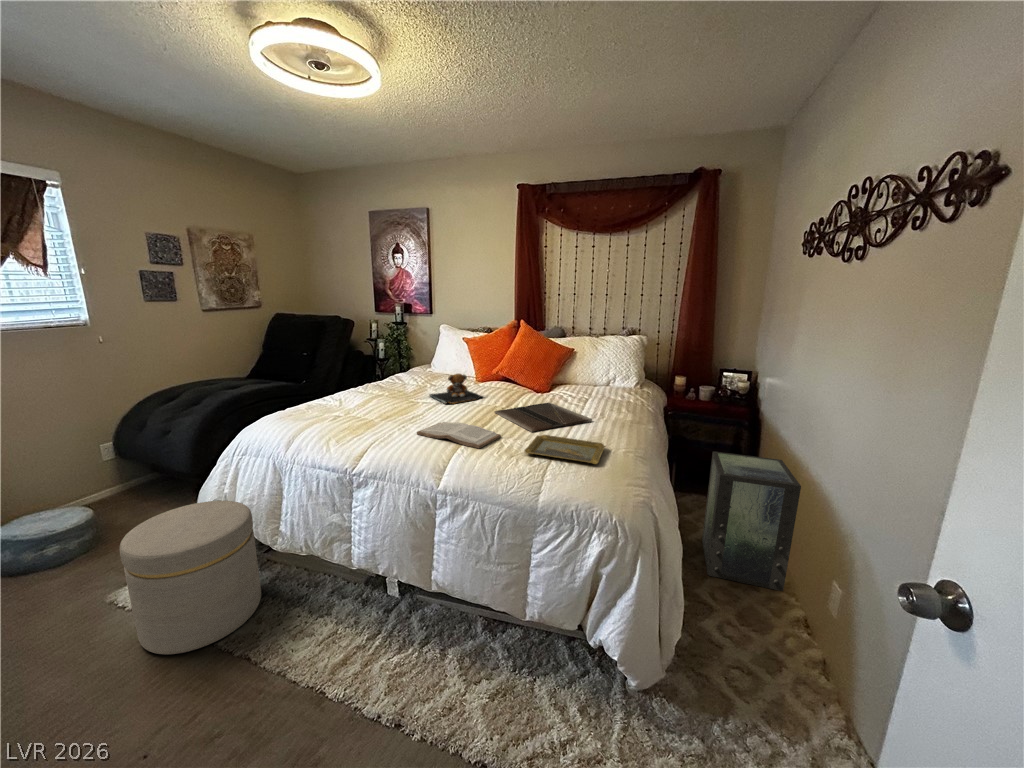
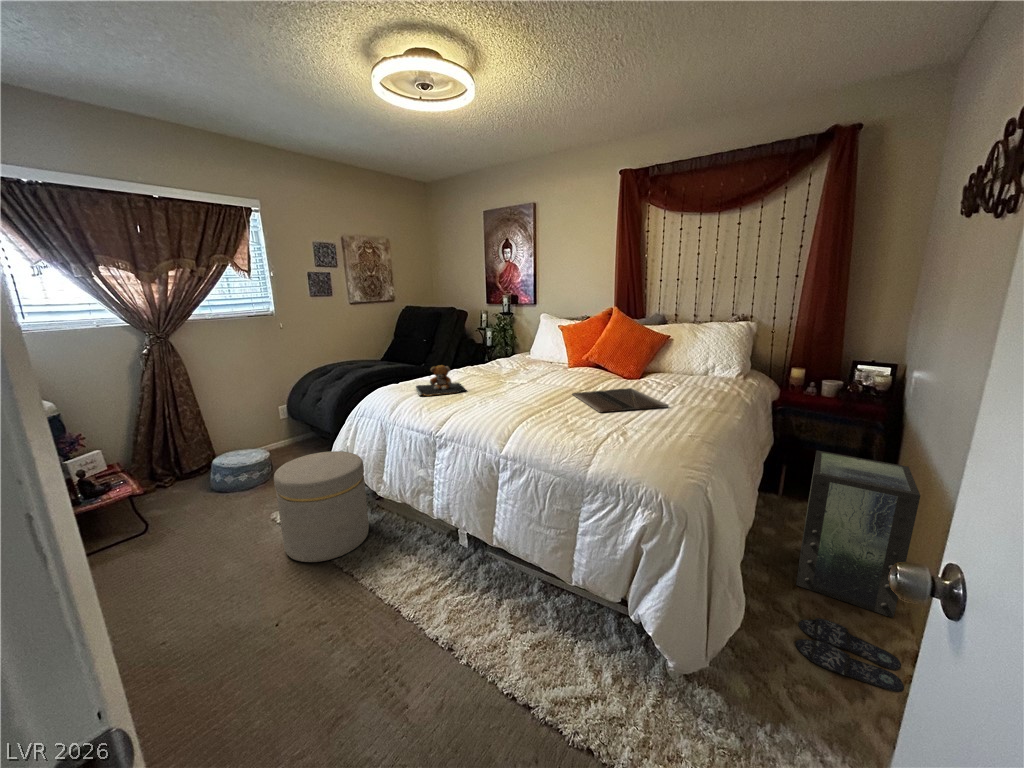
teddy bear: present [429,374,482,404] -> present [416,365,466,396]
book: present [417,422,501,448] -> none [493,399,568,422]
tray: present [525,435,606,464] -> none [583,415,669,444]
slippers: none [719,604,808,660] -> present [796,618,904,692]

